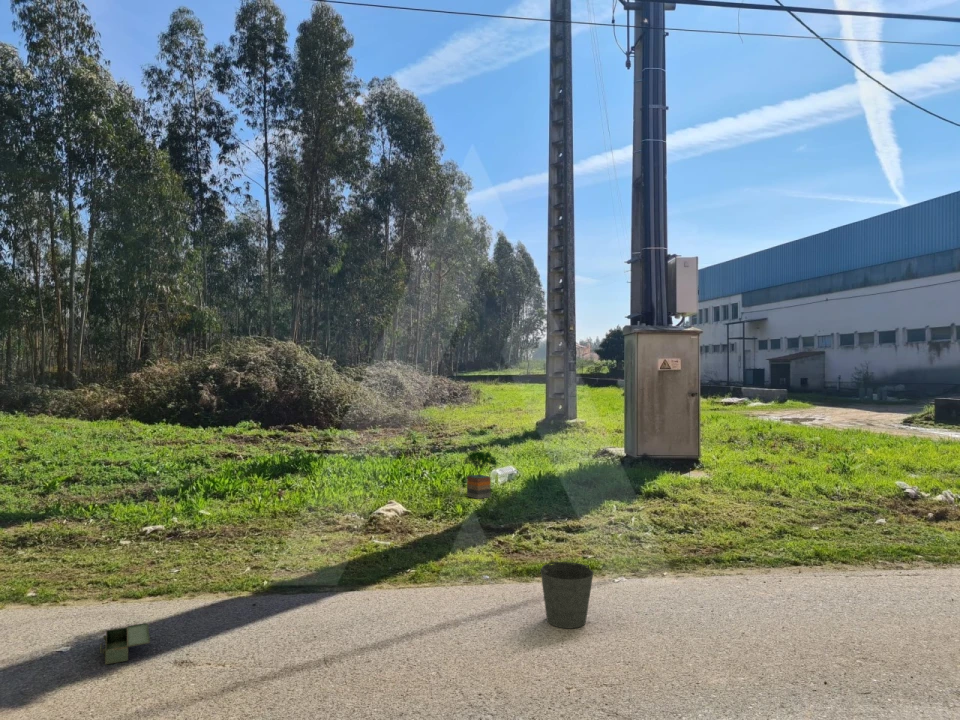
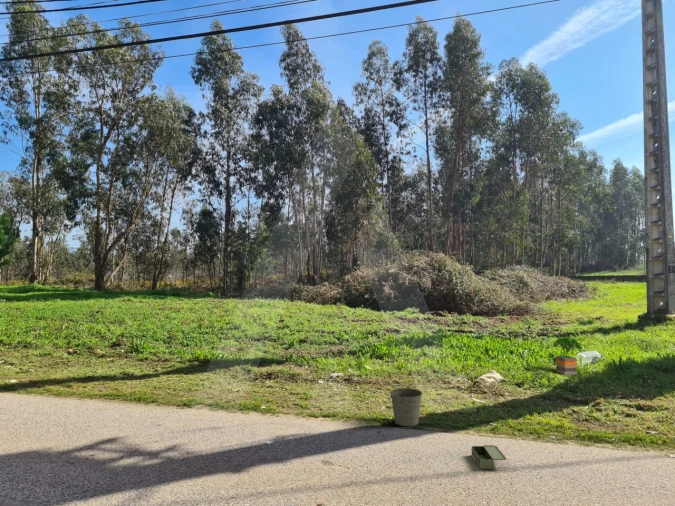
bucket: present [540,562,593,628] -> present [390,388,422,426]
toolbox: present [100,623,150,665] -> present [471,445,506,469]

